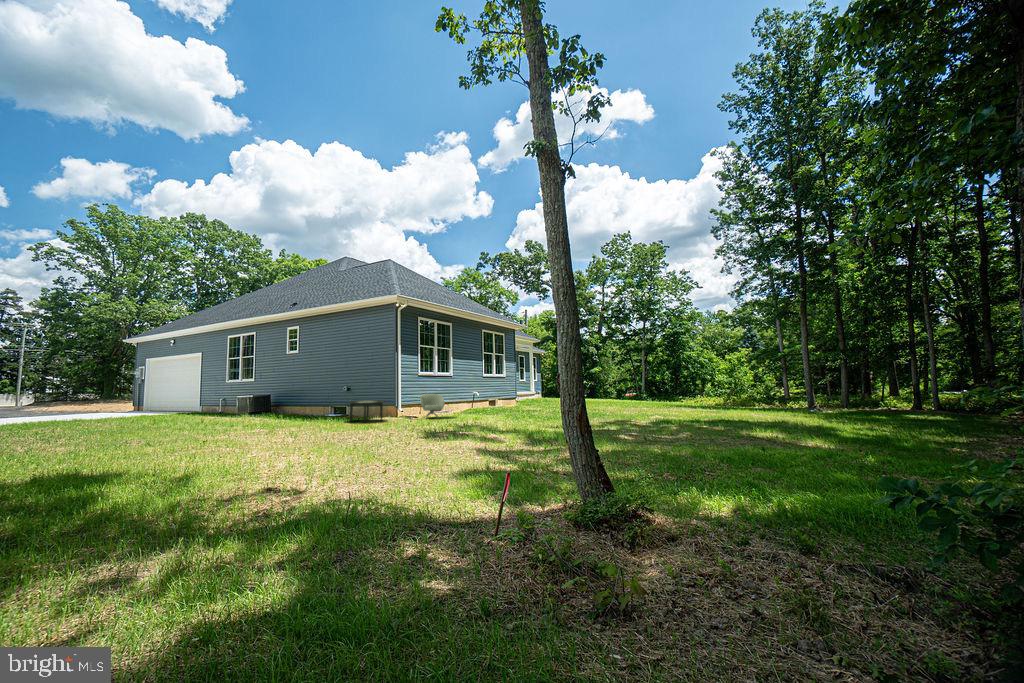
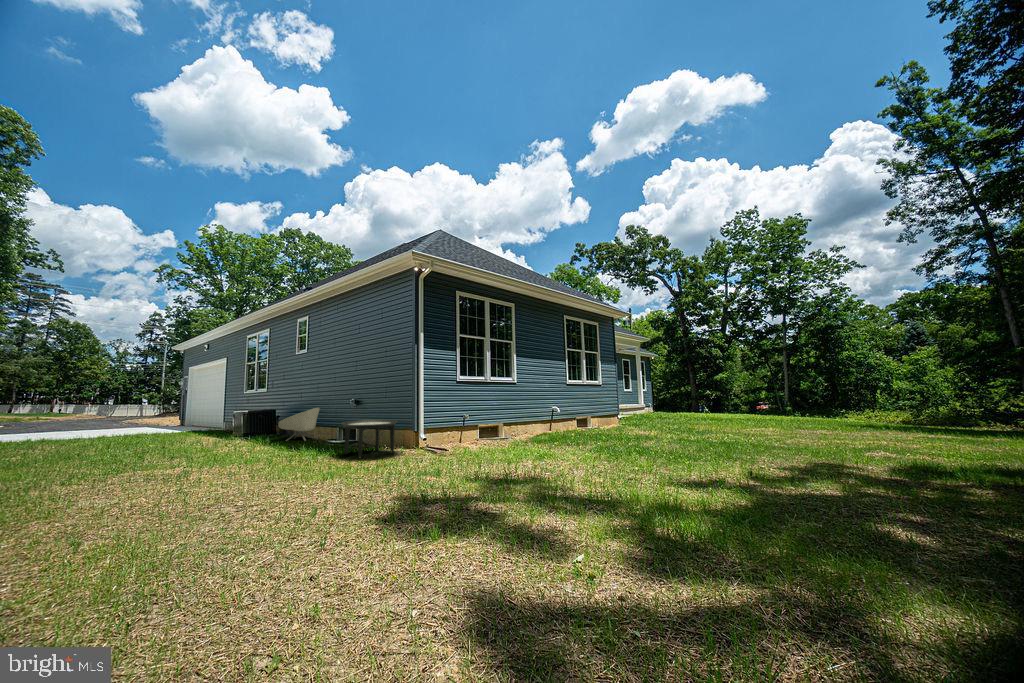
armchair: present [420,394,445,418] -> present [279,408,320,440]

